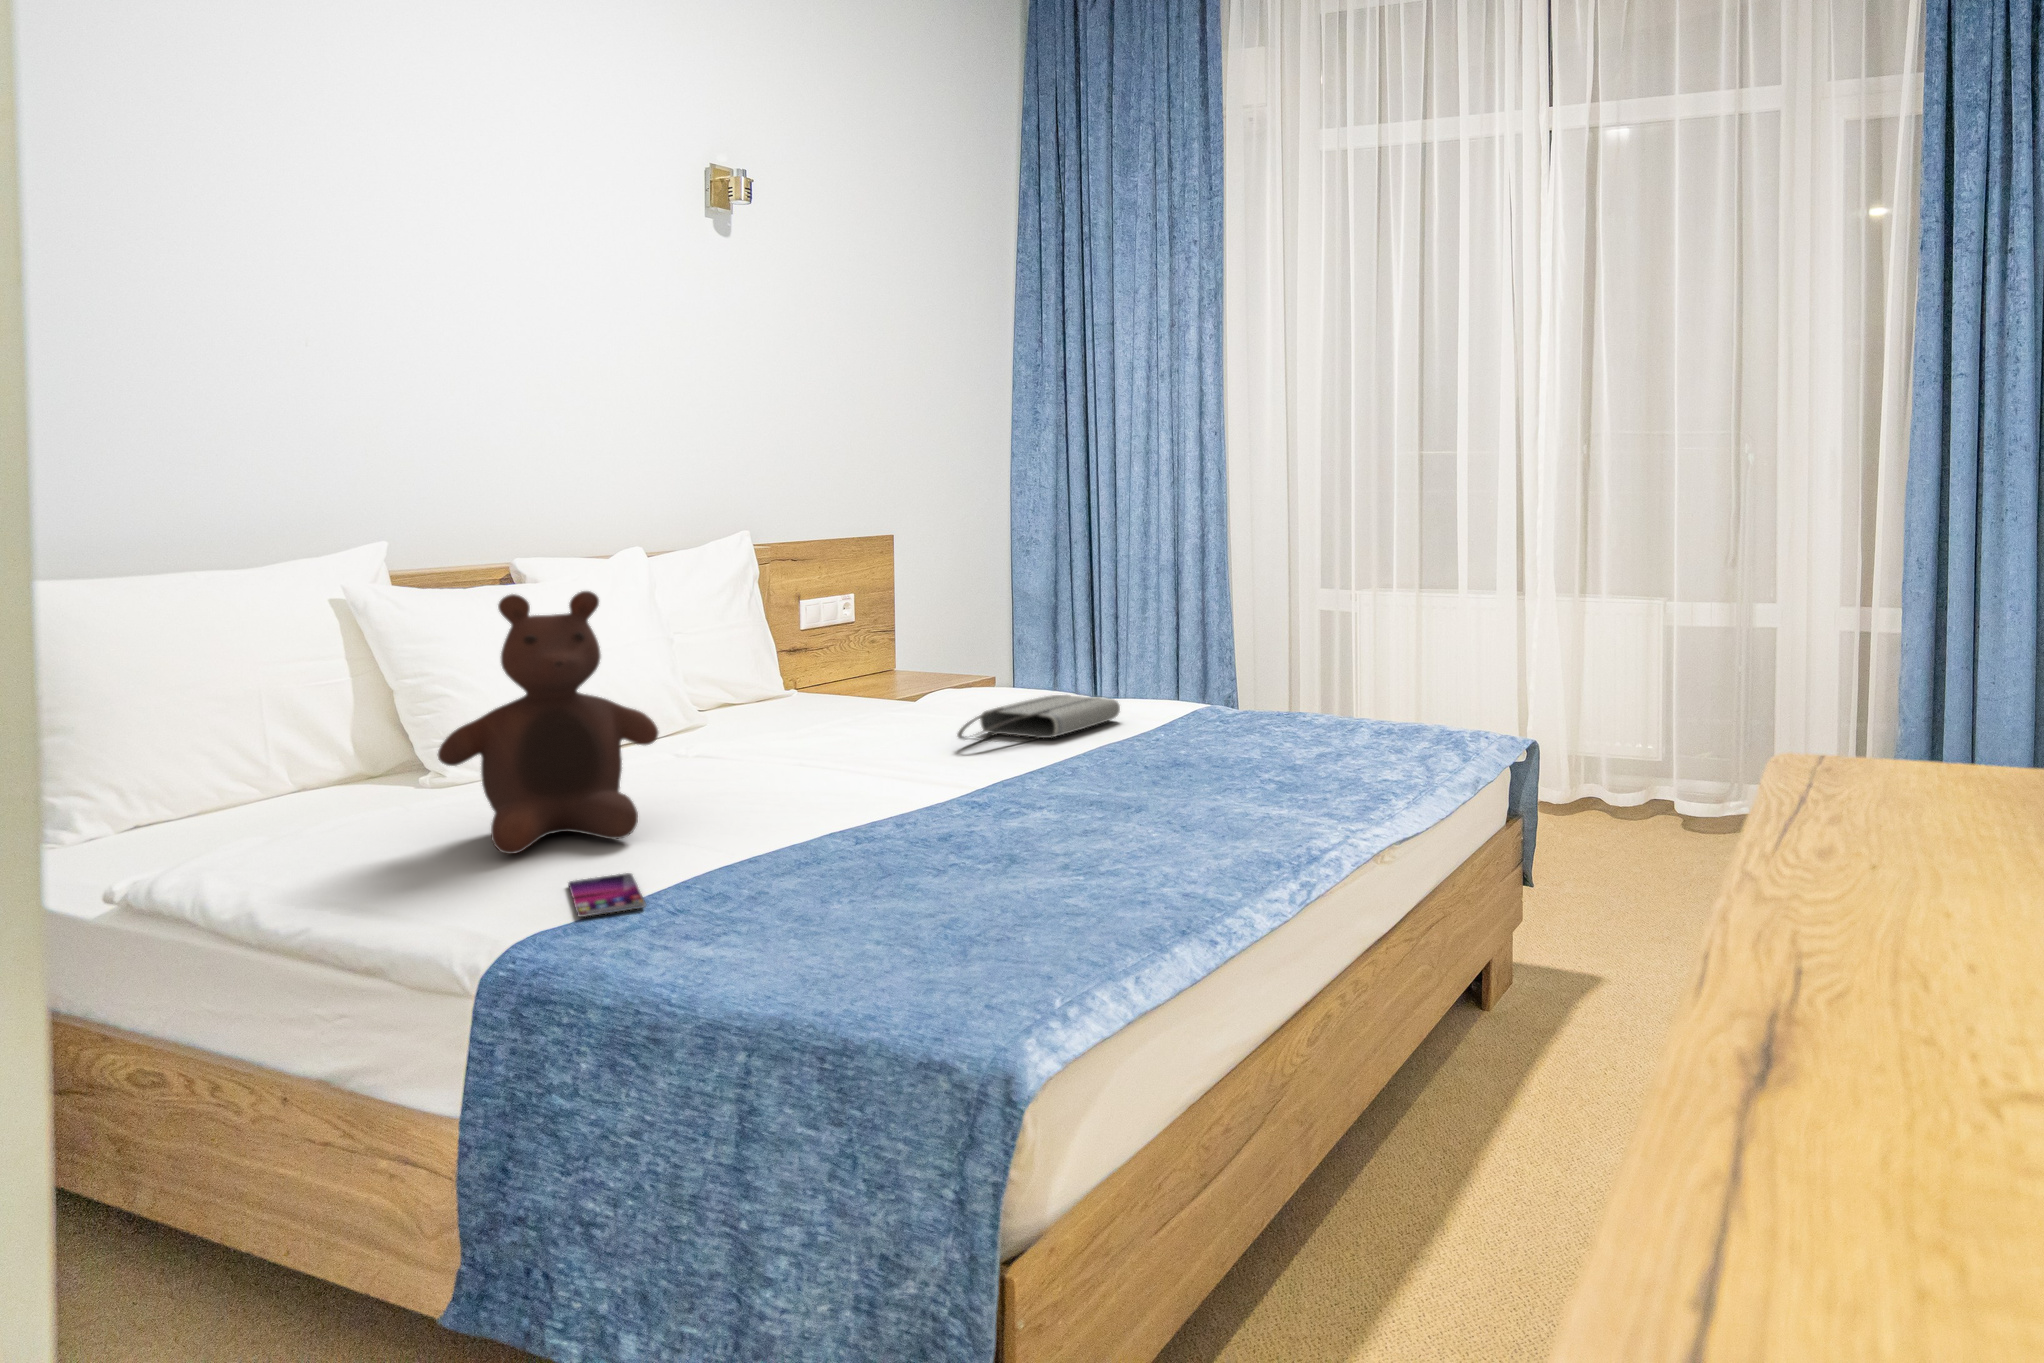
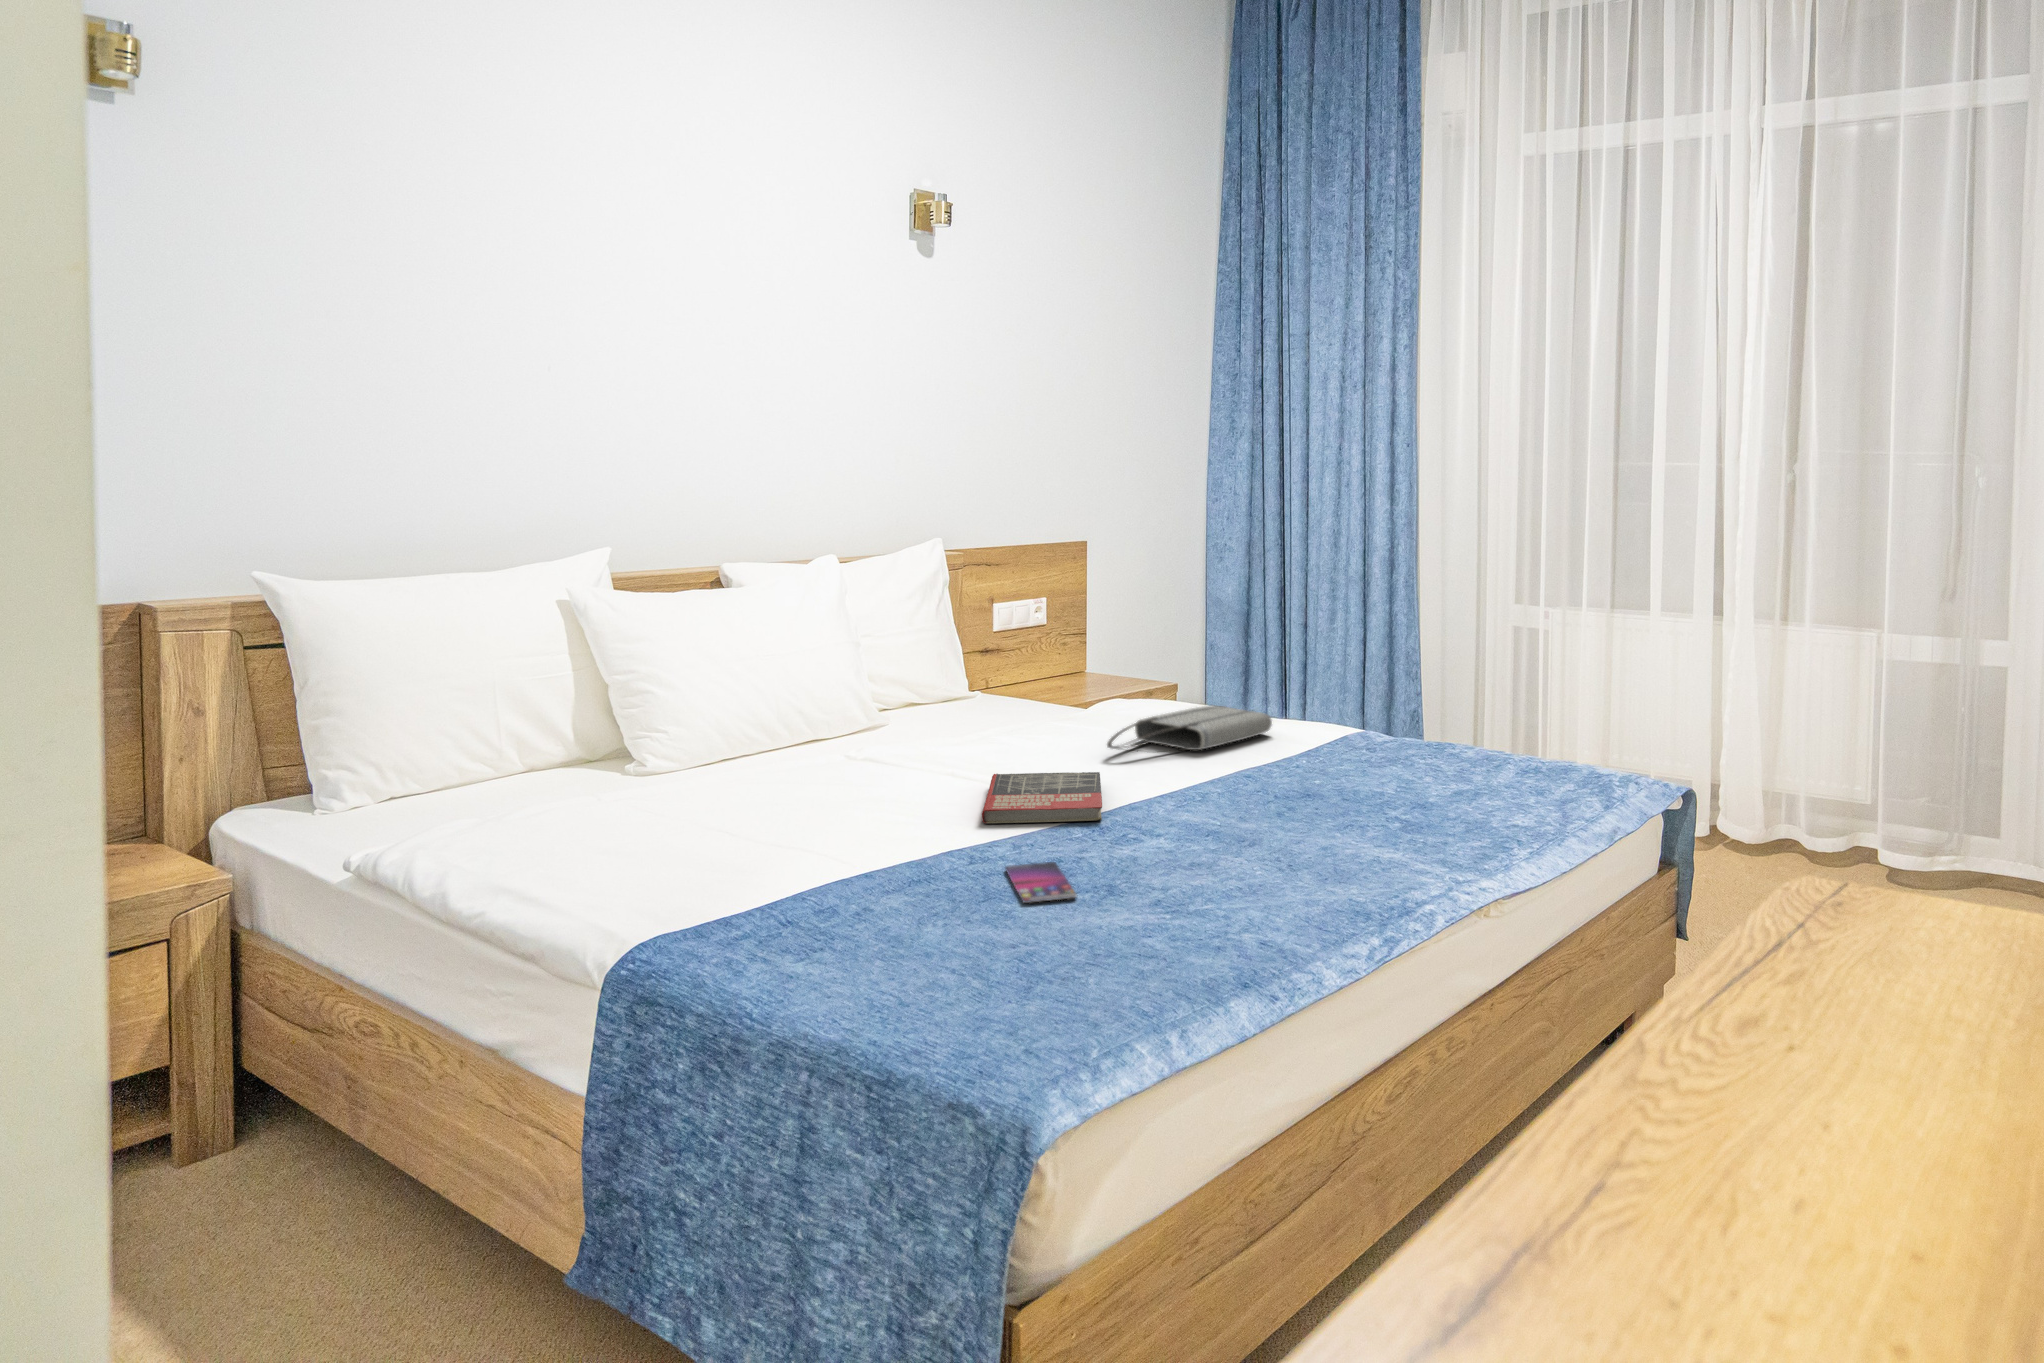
stuffed bear: present [438,591,658,854] -> none [627,602,820,842]
book: none [845,761,977,815] -> present [982,772,1102,823]
smartphone: present [569,873,646,917] -> present [1005,862,1077,903]

